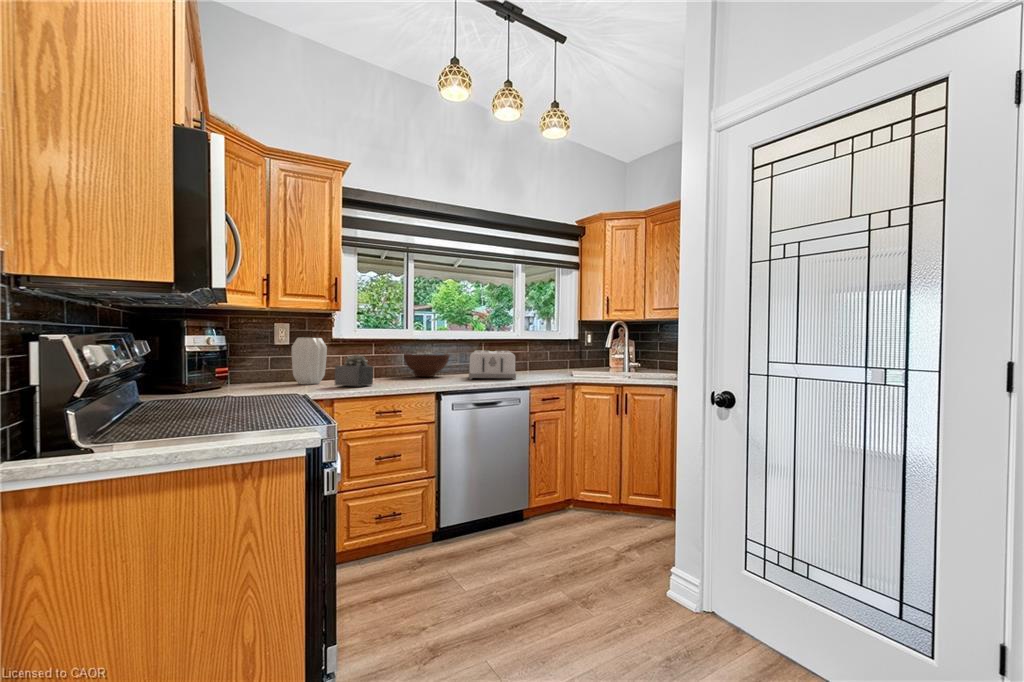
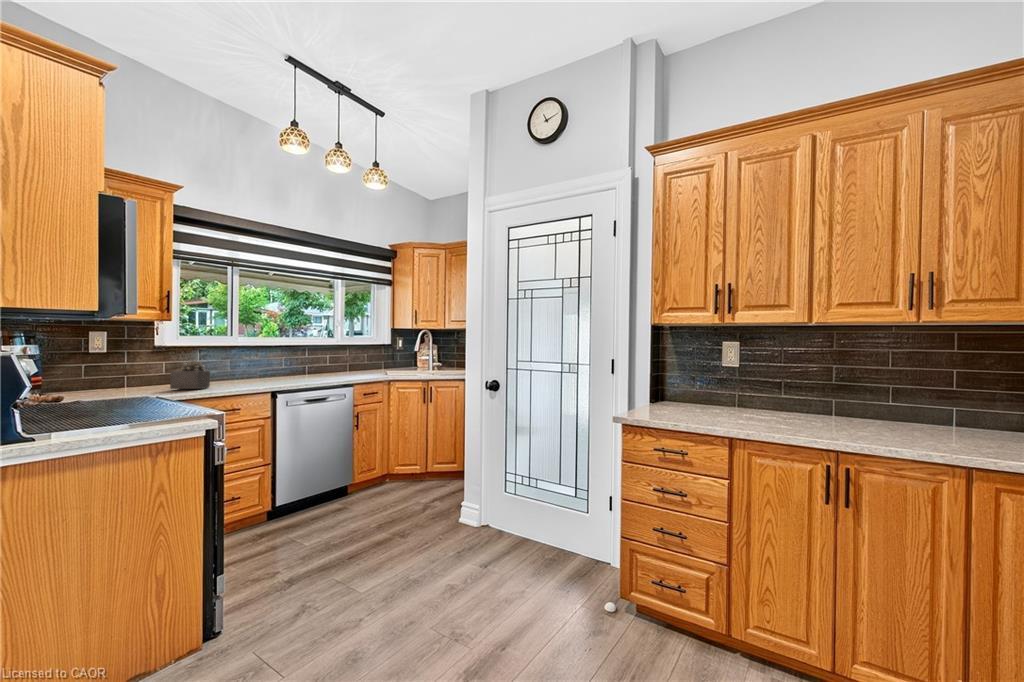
vase: present [292,338,327,384] -> none [114,345,153,390]
toaster: present [469,350,516,379] -> none [297,355,341,380]
fruit bowl: present [404,354,449,377] -> none [225,358,276,380]

